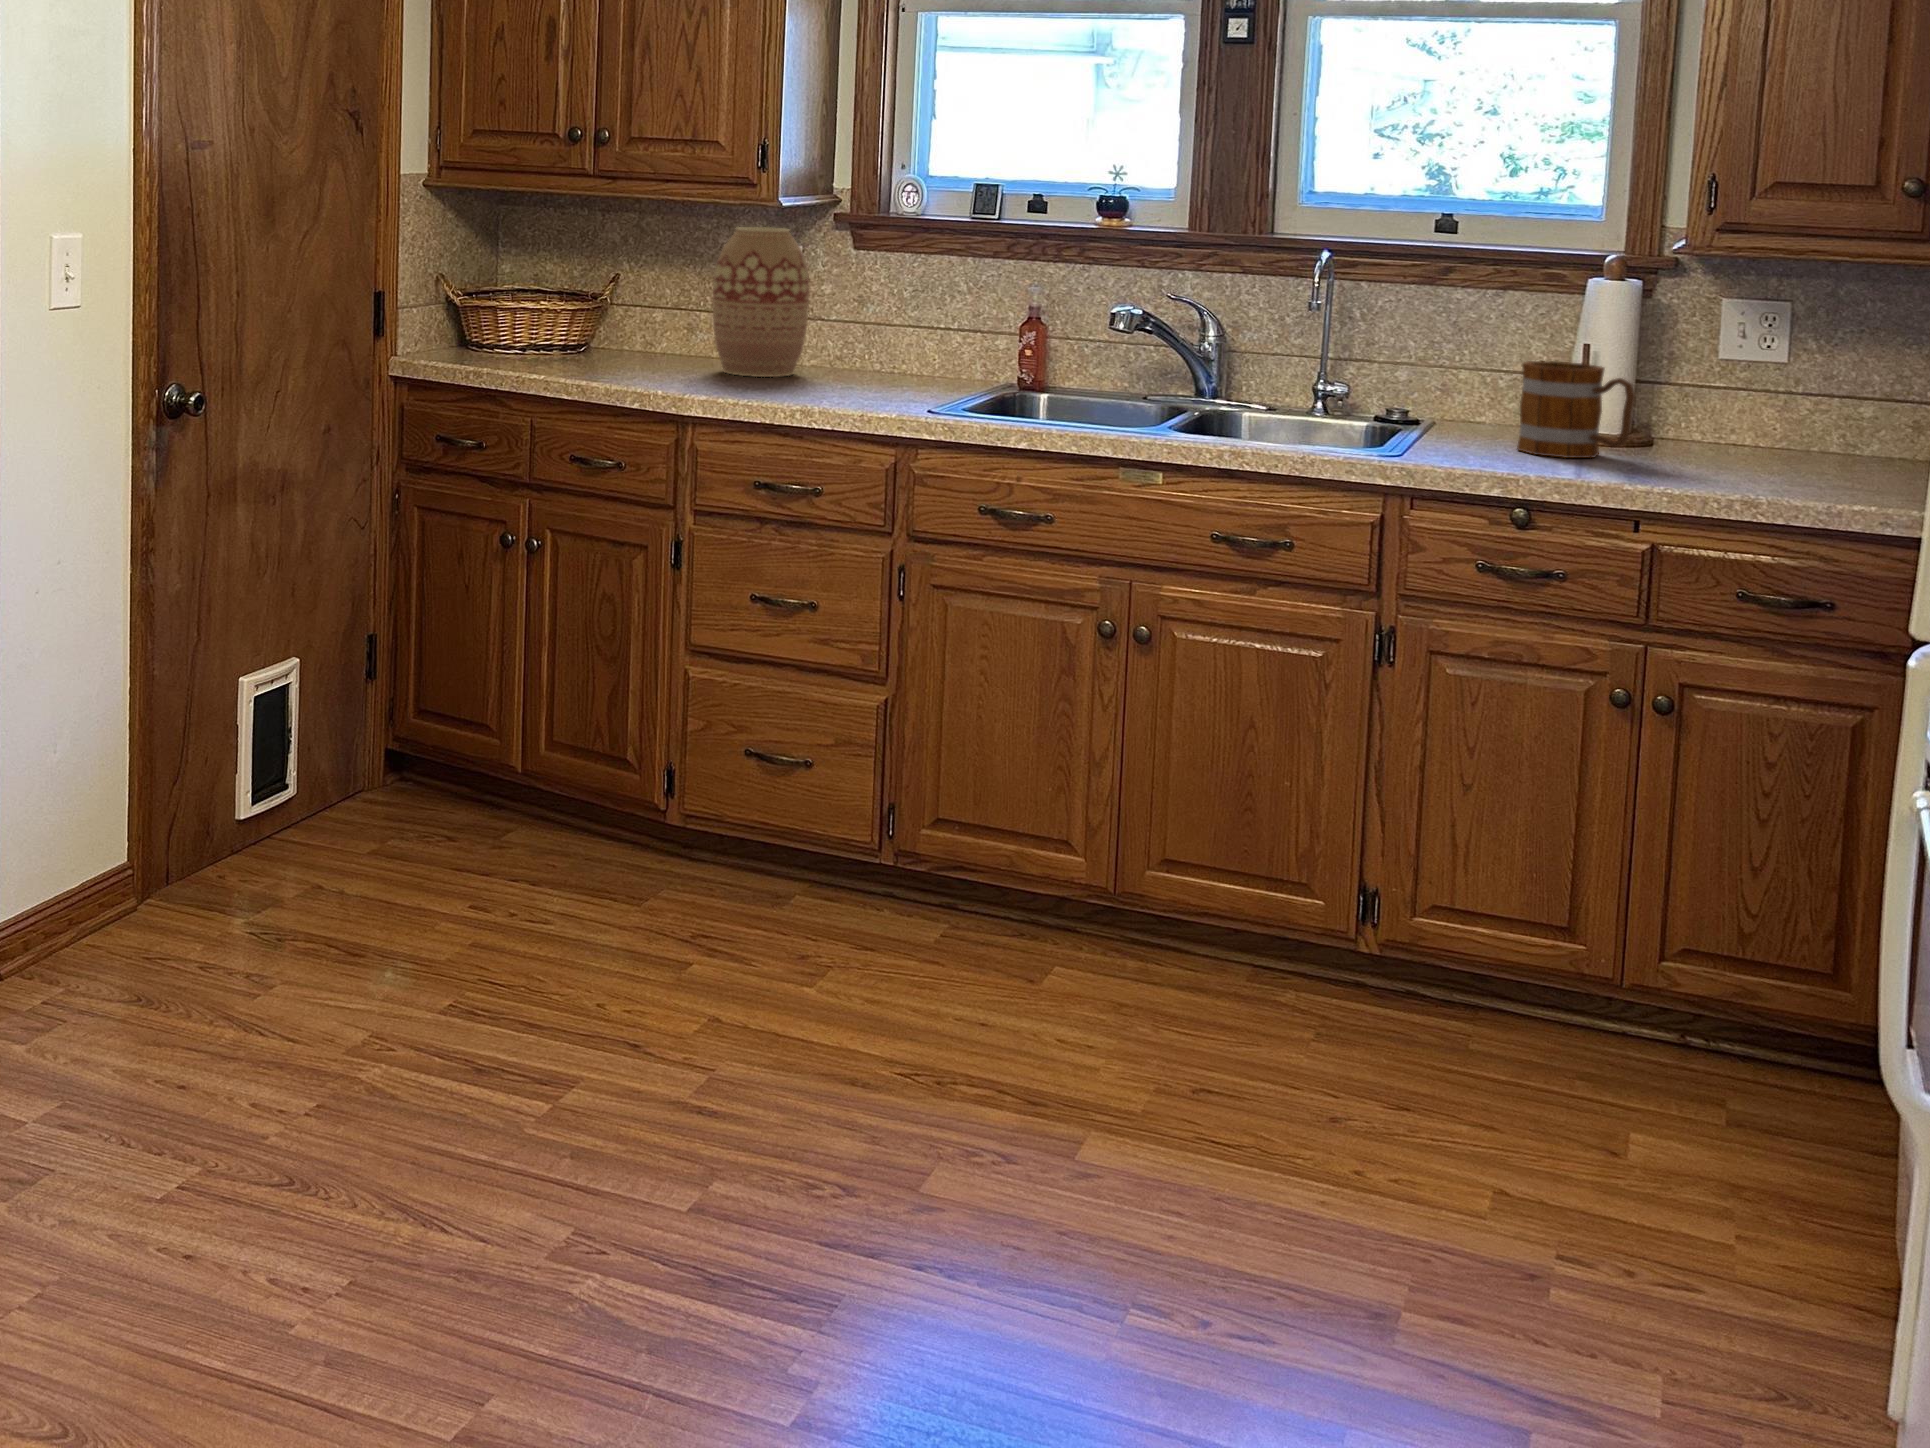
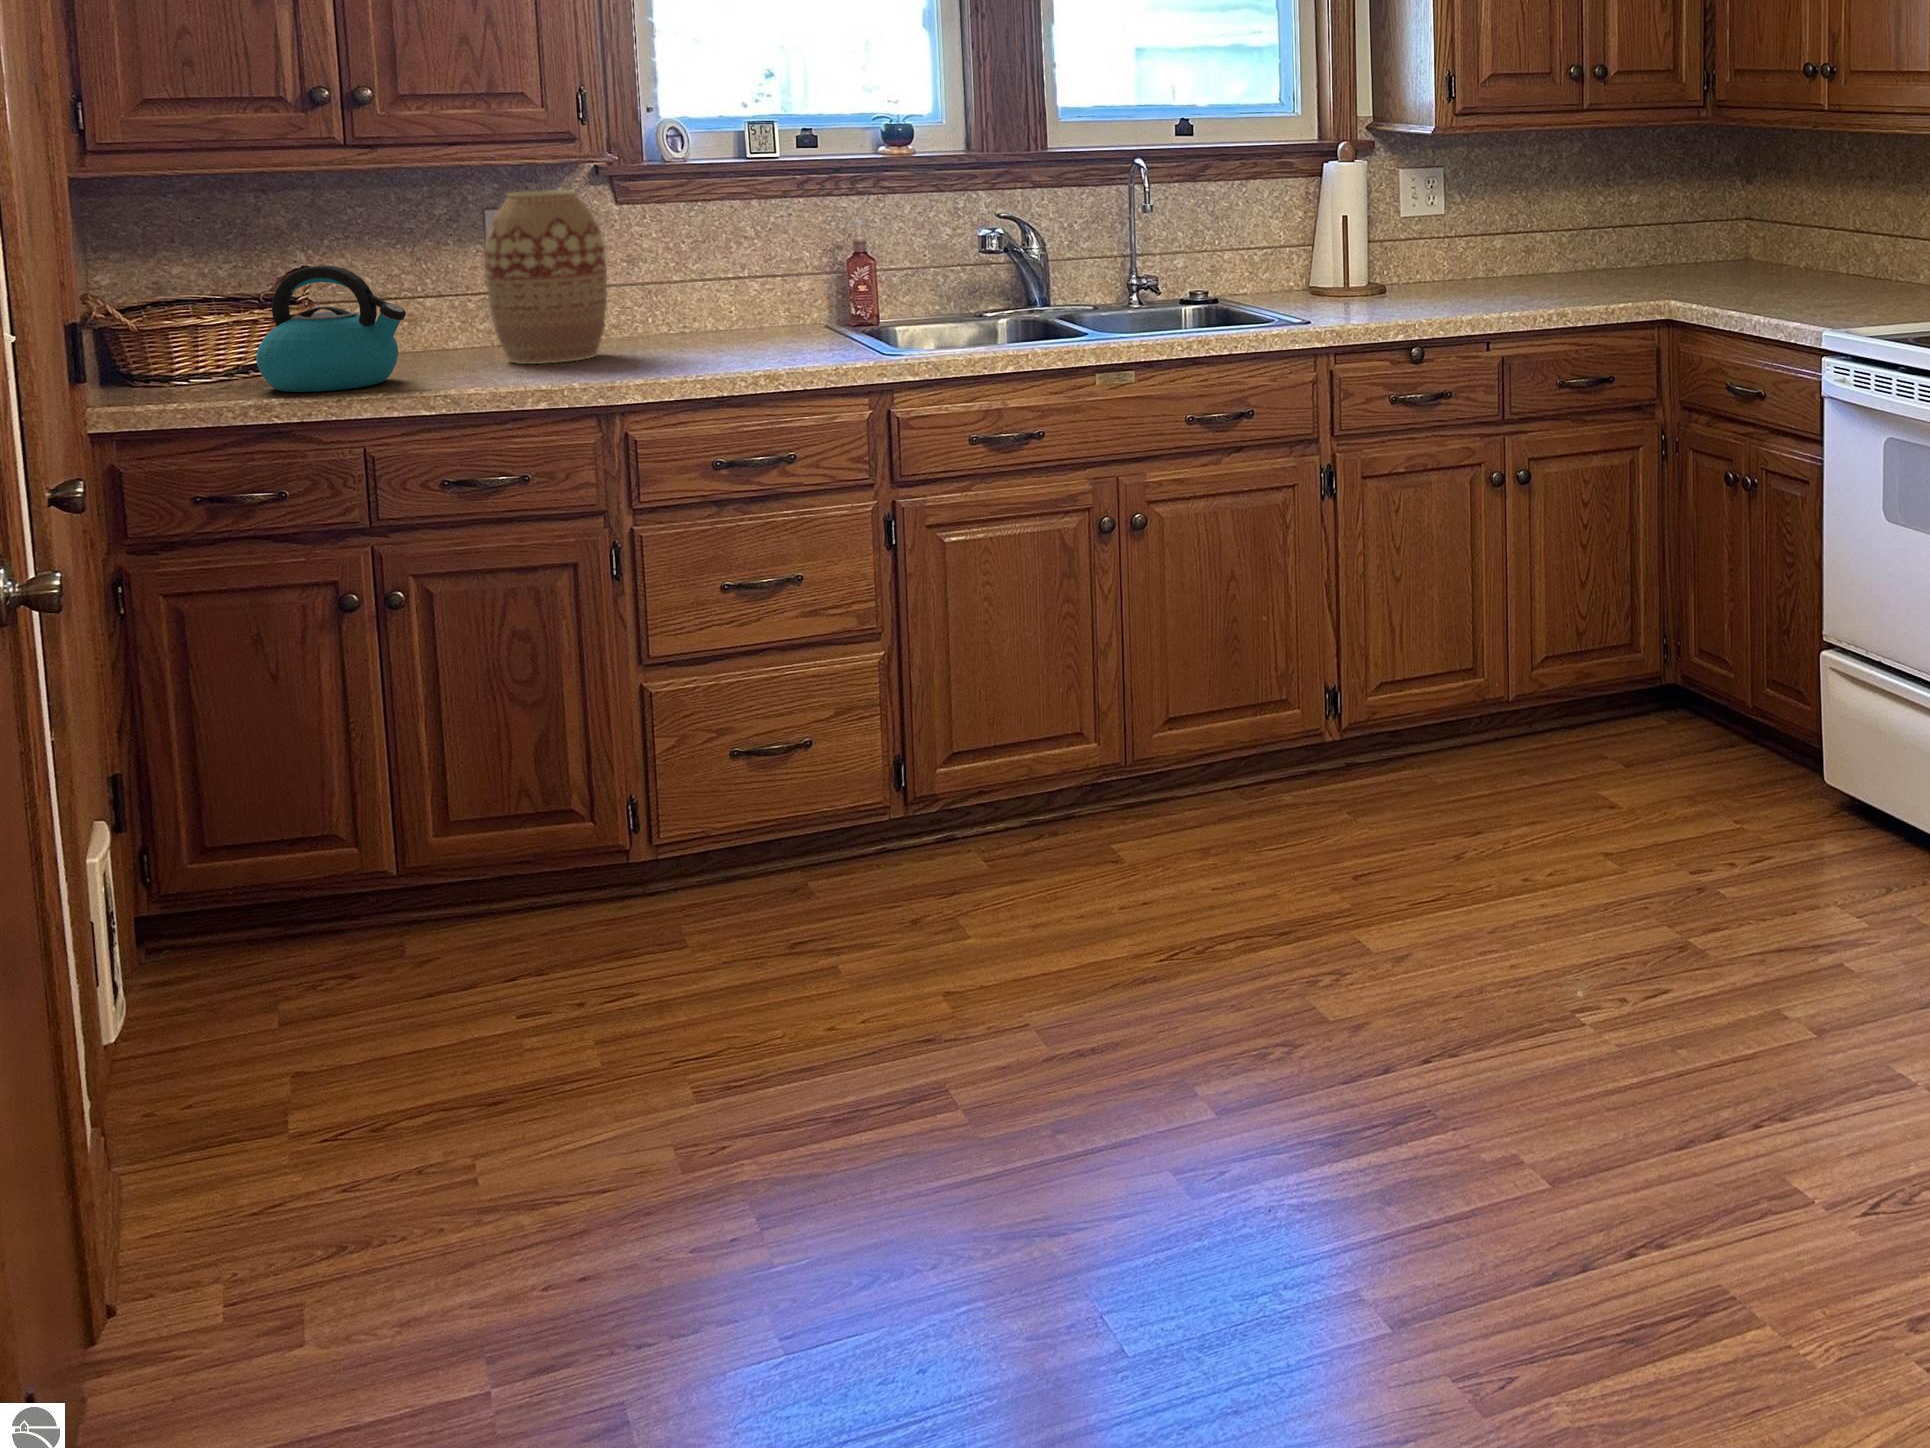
kettle: none [525,270,625,369] -> present [256,265,406,392]
mug: present [1517,361,1635,458] -> none [1320,230,1414,307]

